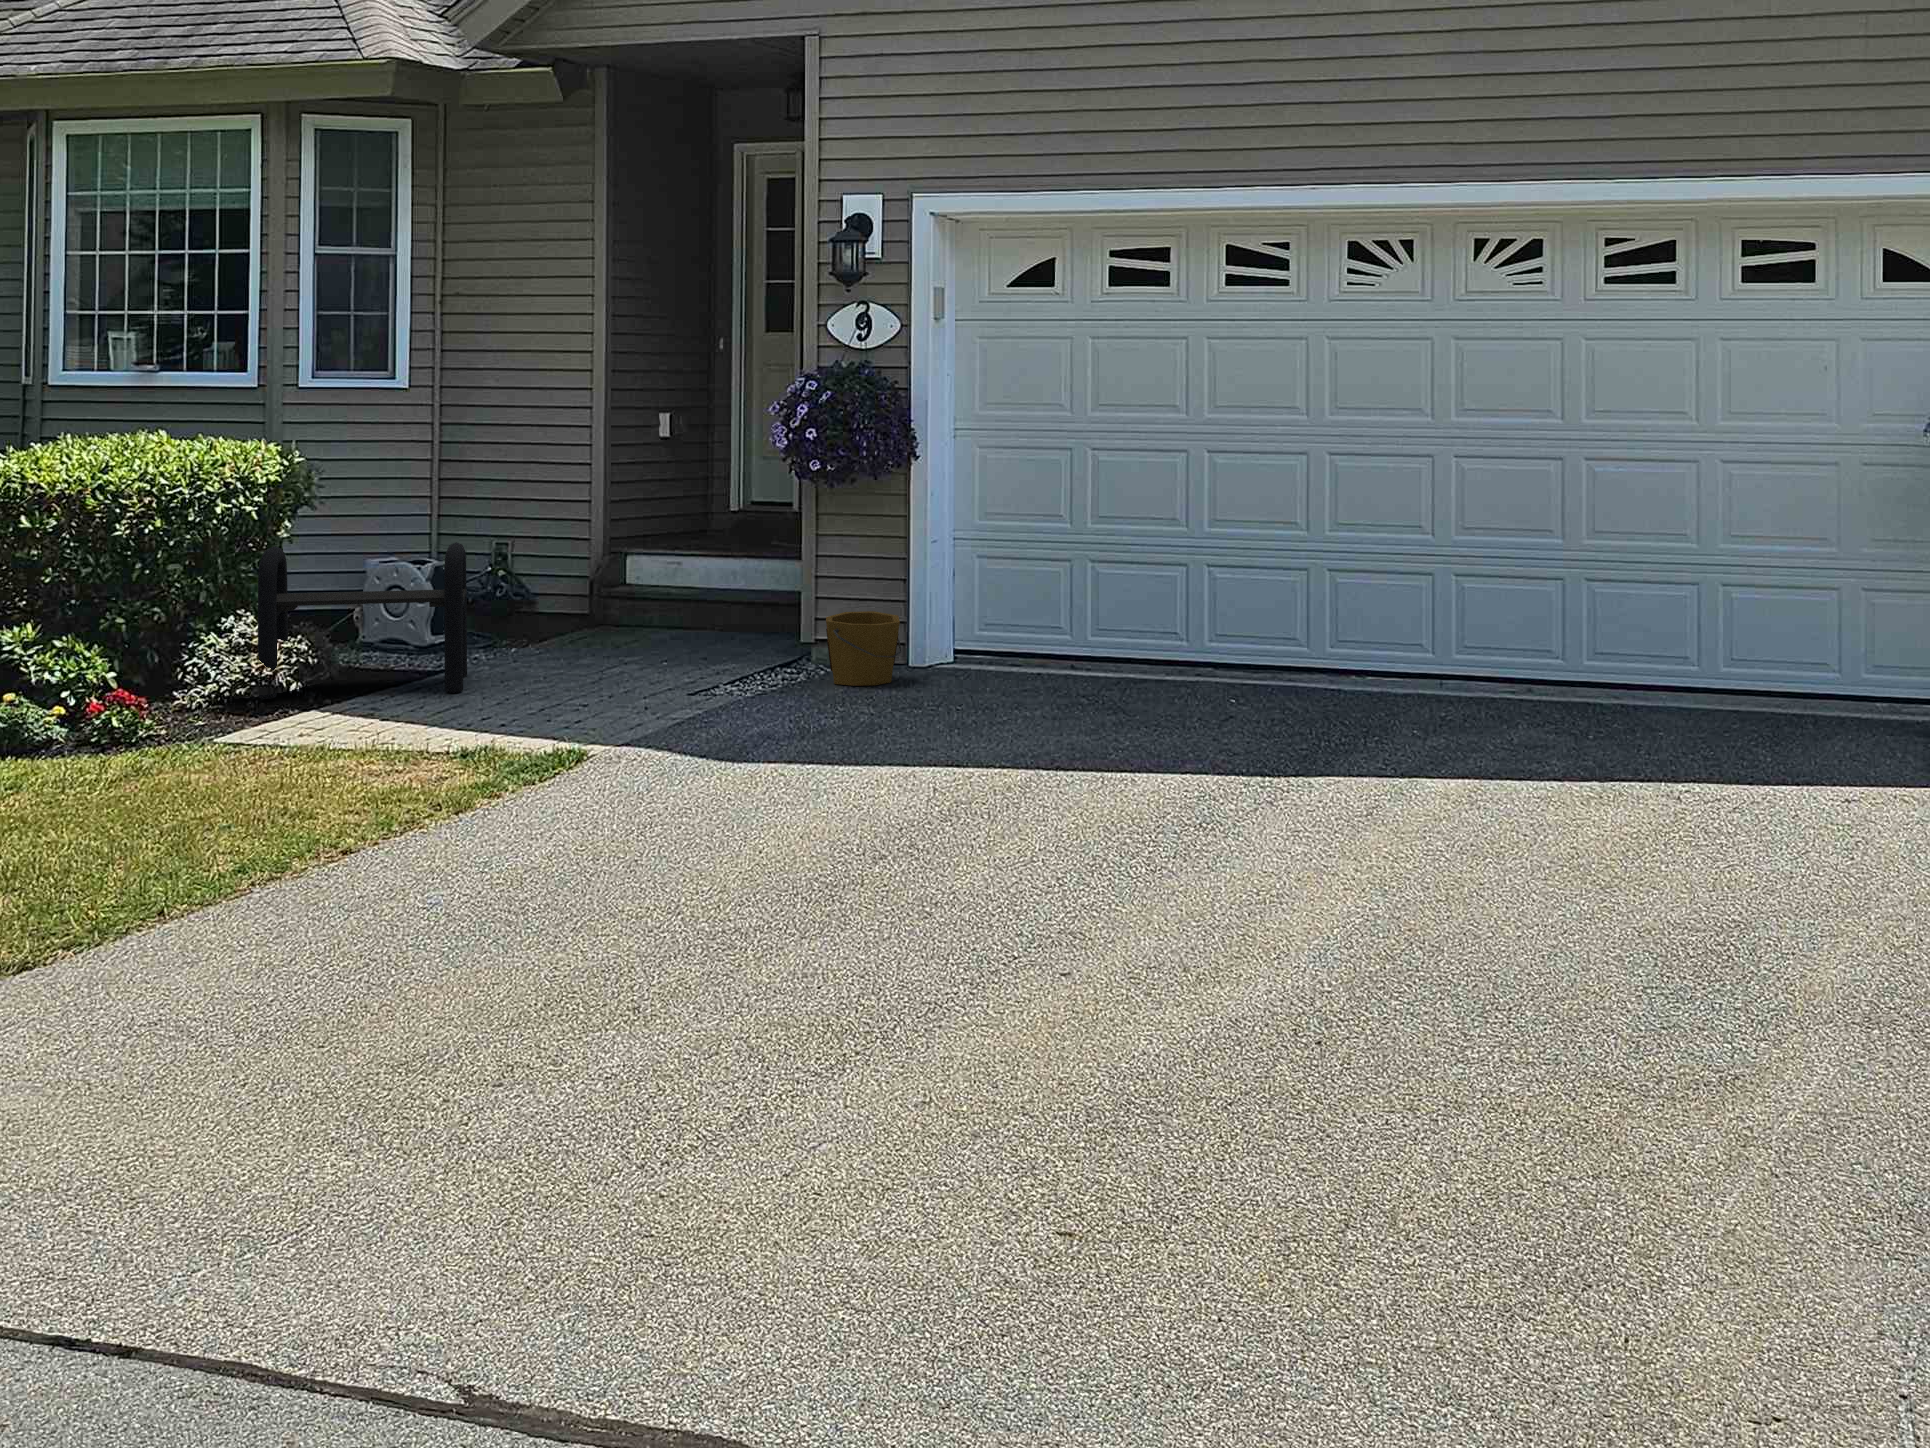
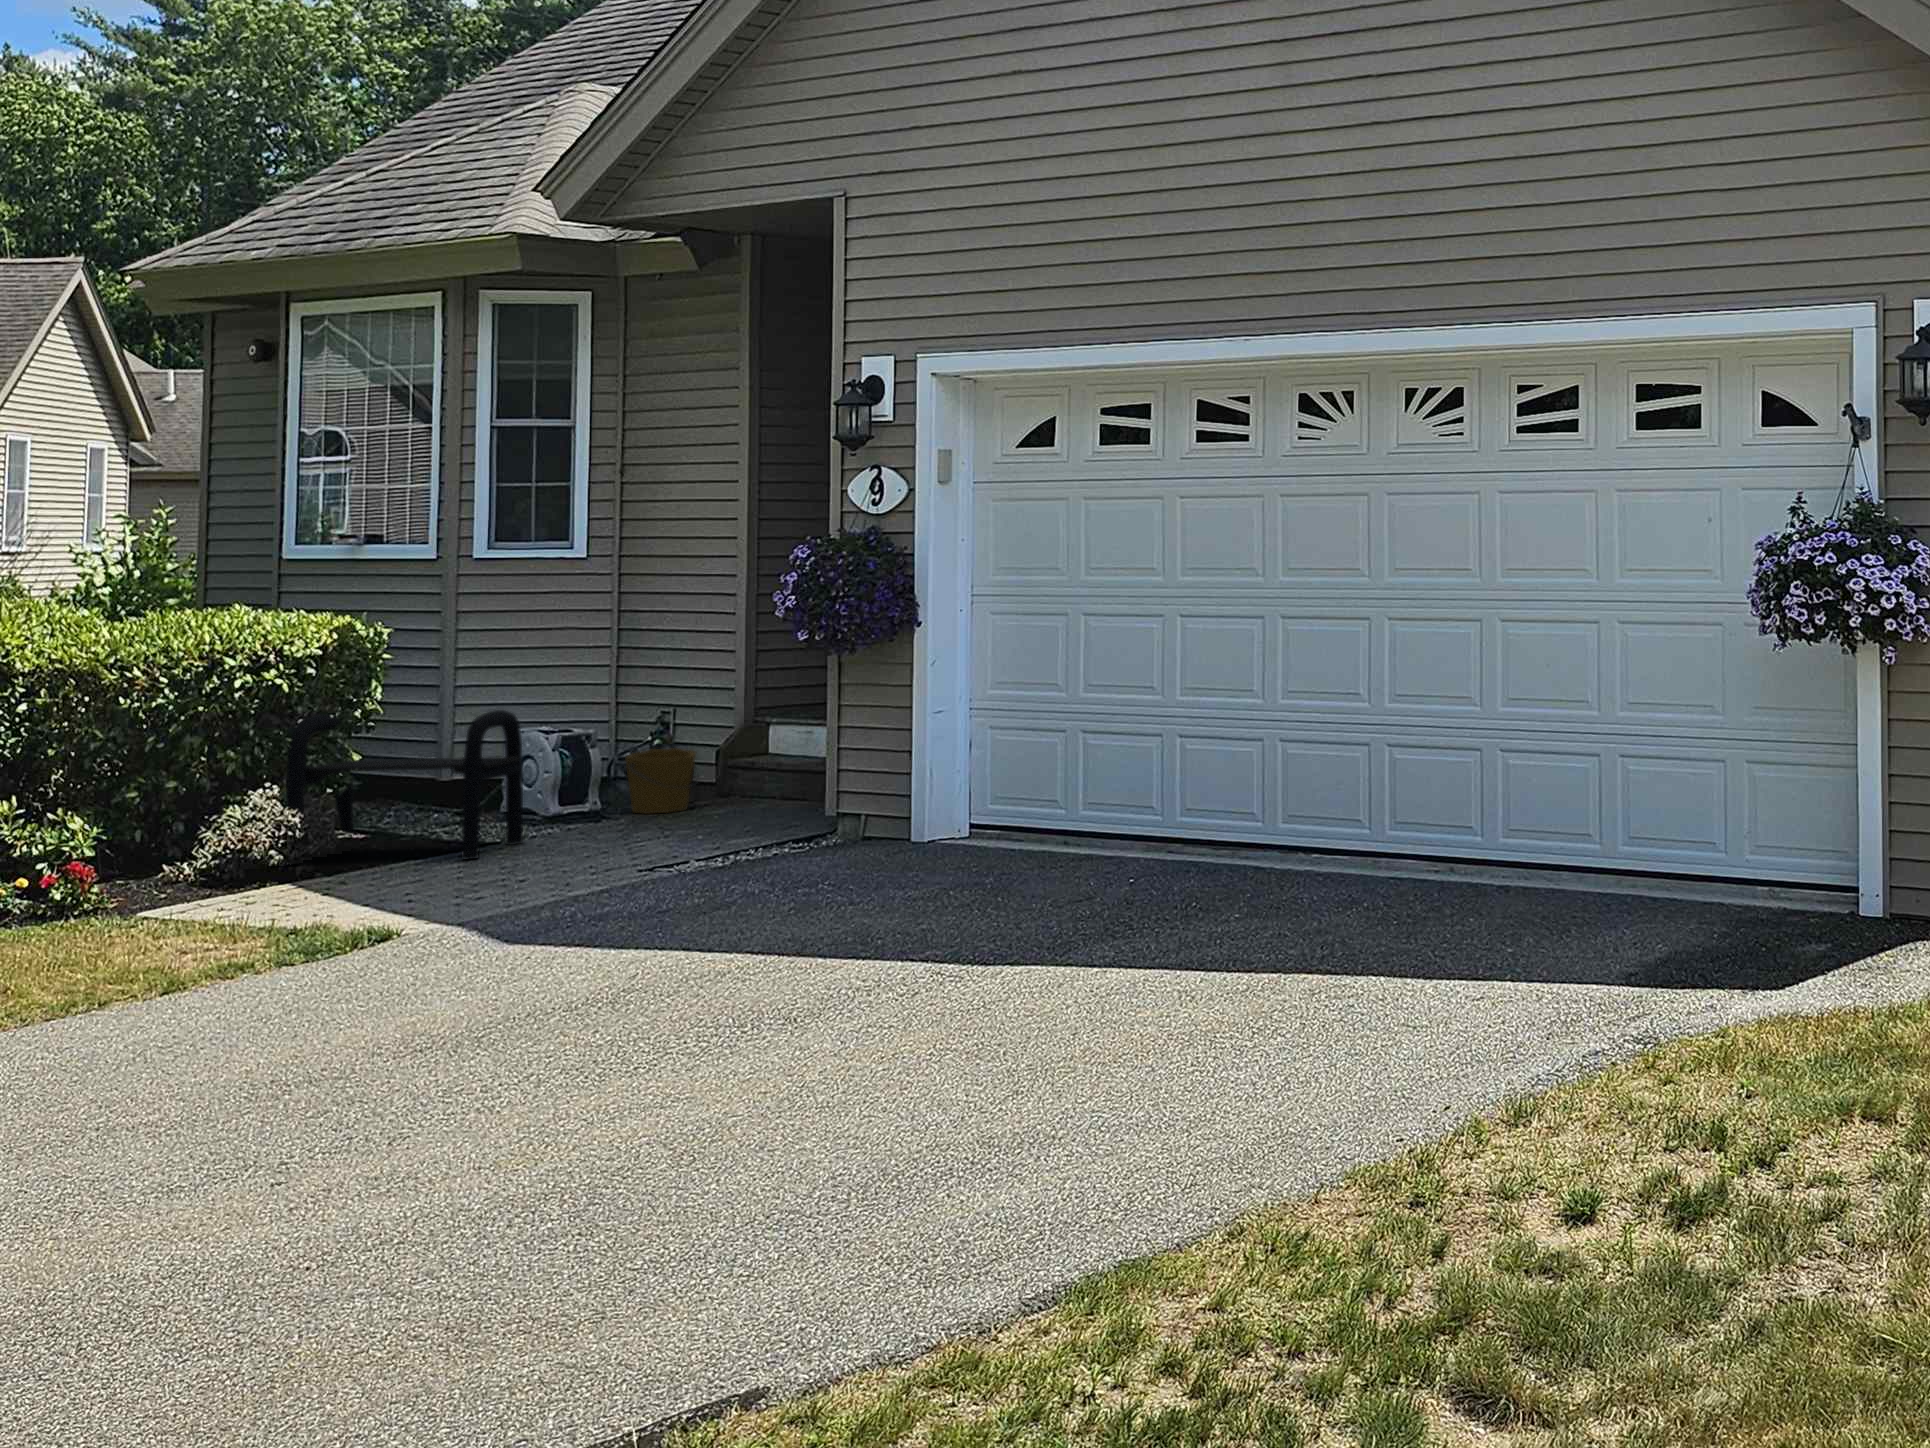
bucket: present [826,611,901,686] -> present [625,748,699,814]

